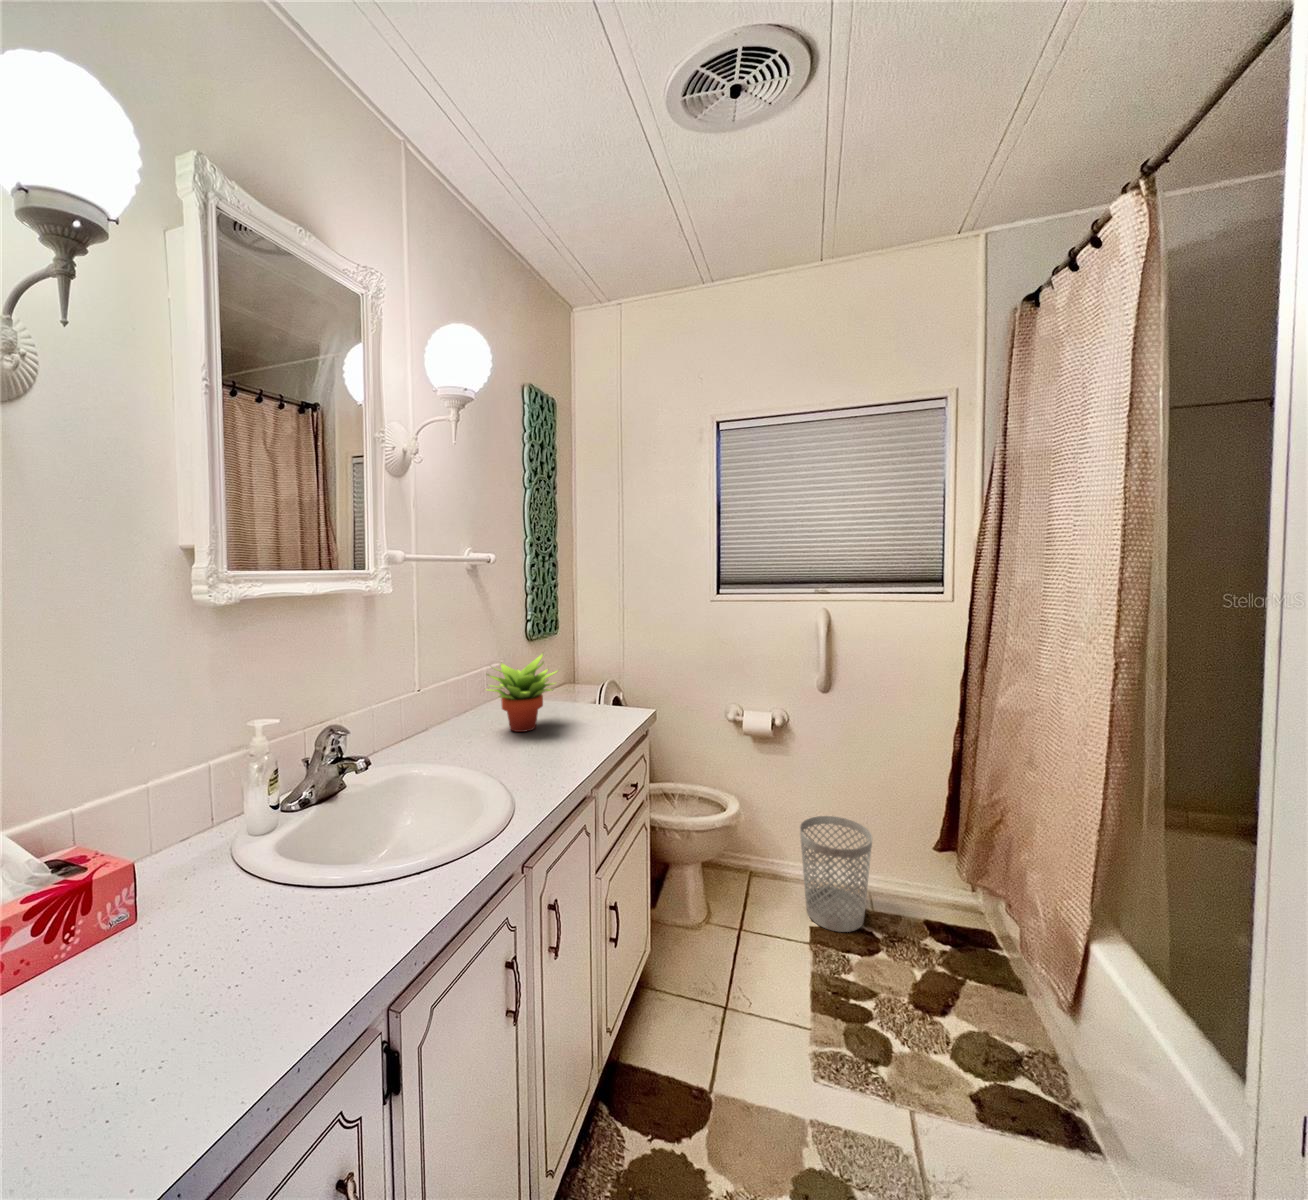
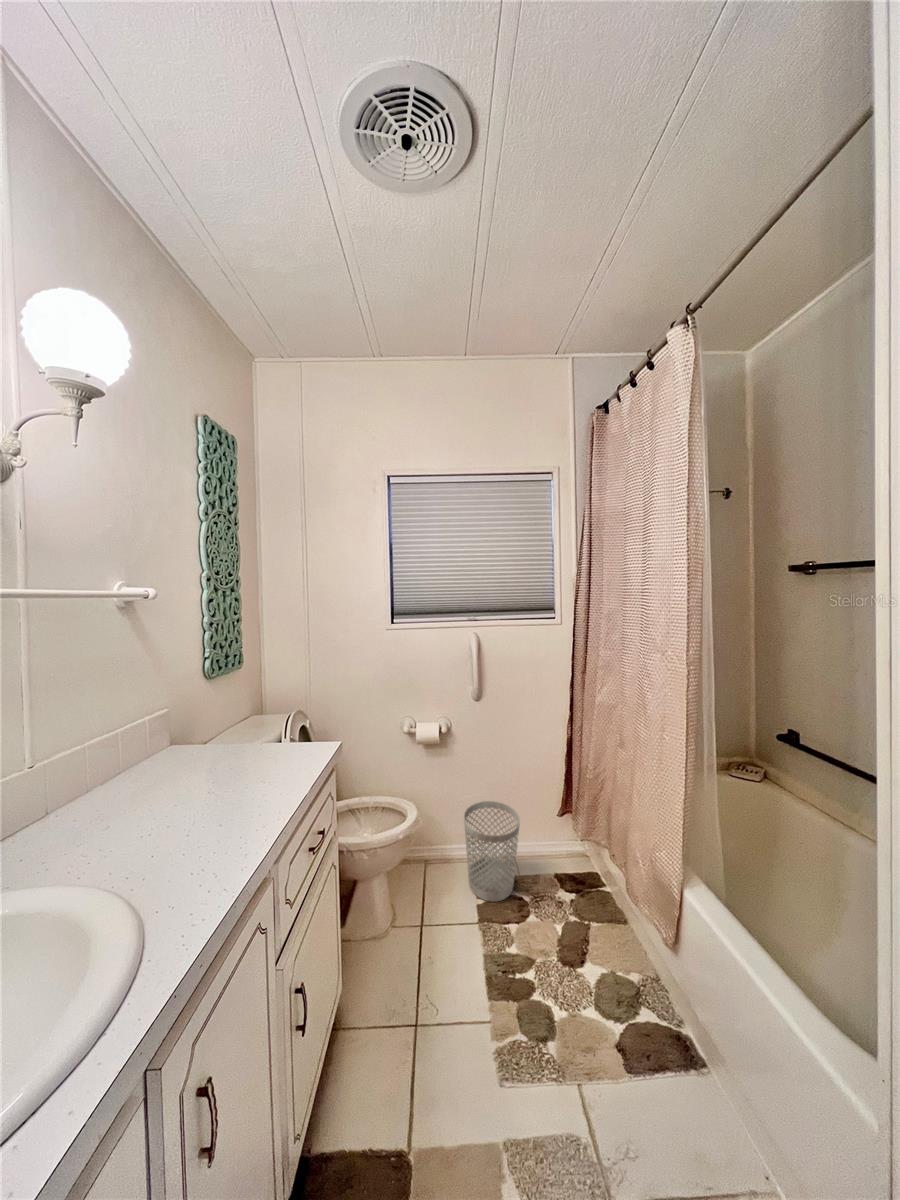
succulent plant: present [486,653,558,732] -> none [140,710,241,809]

